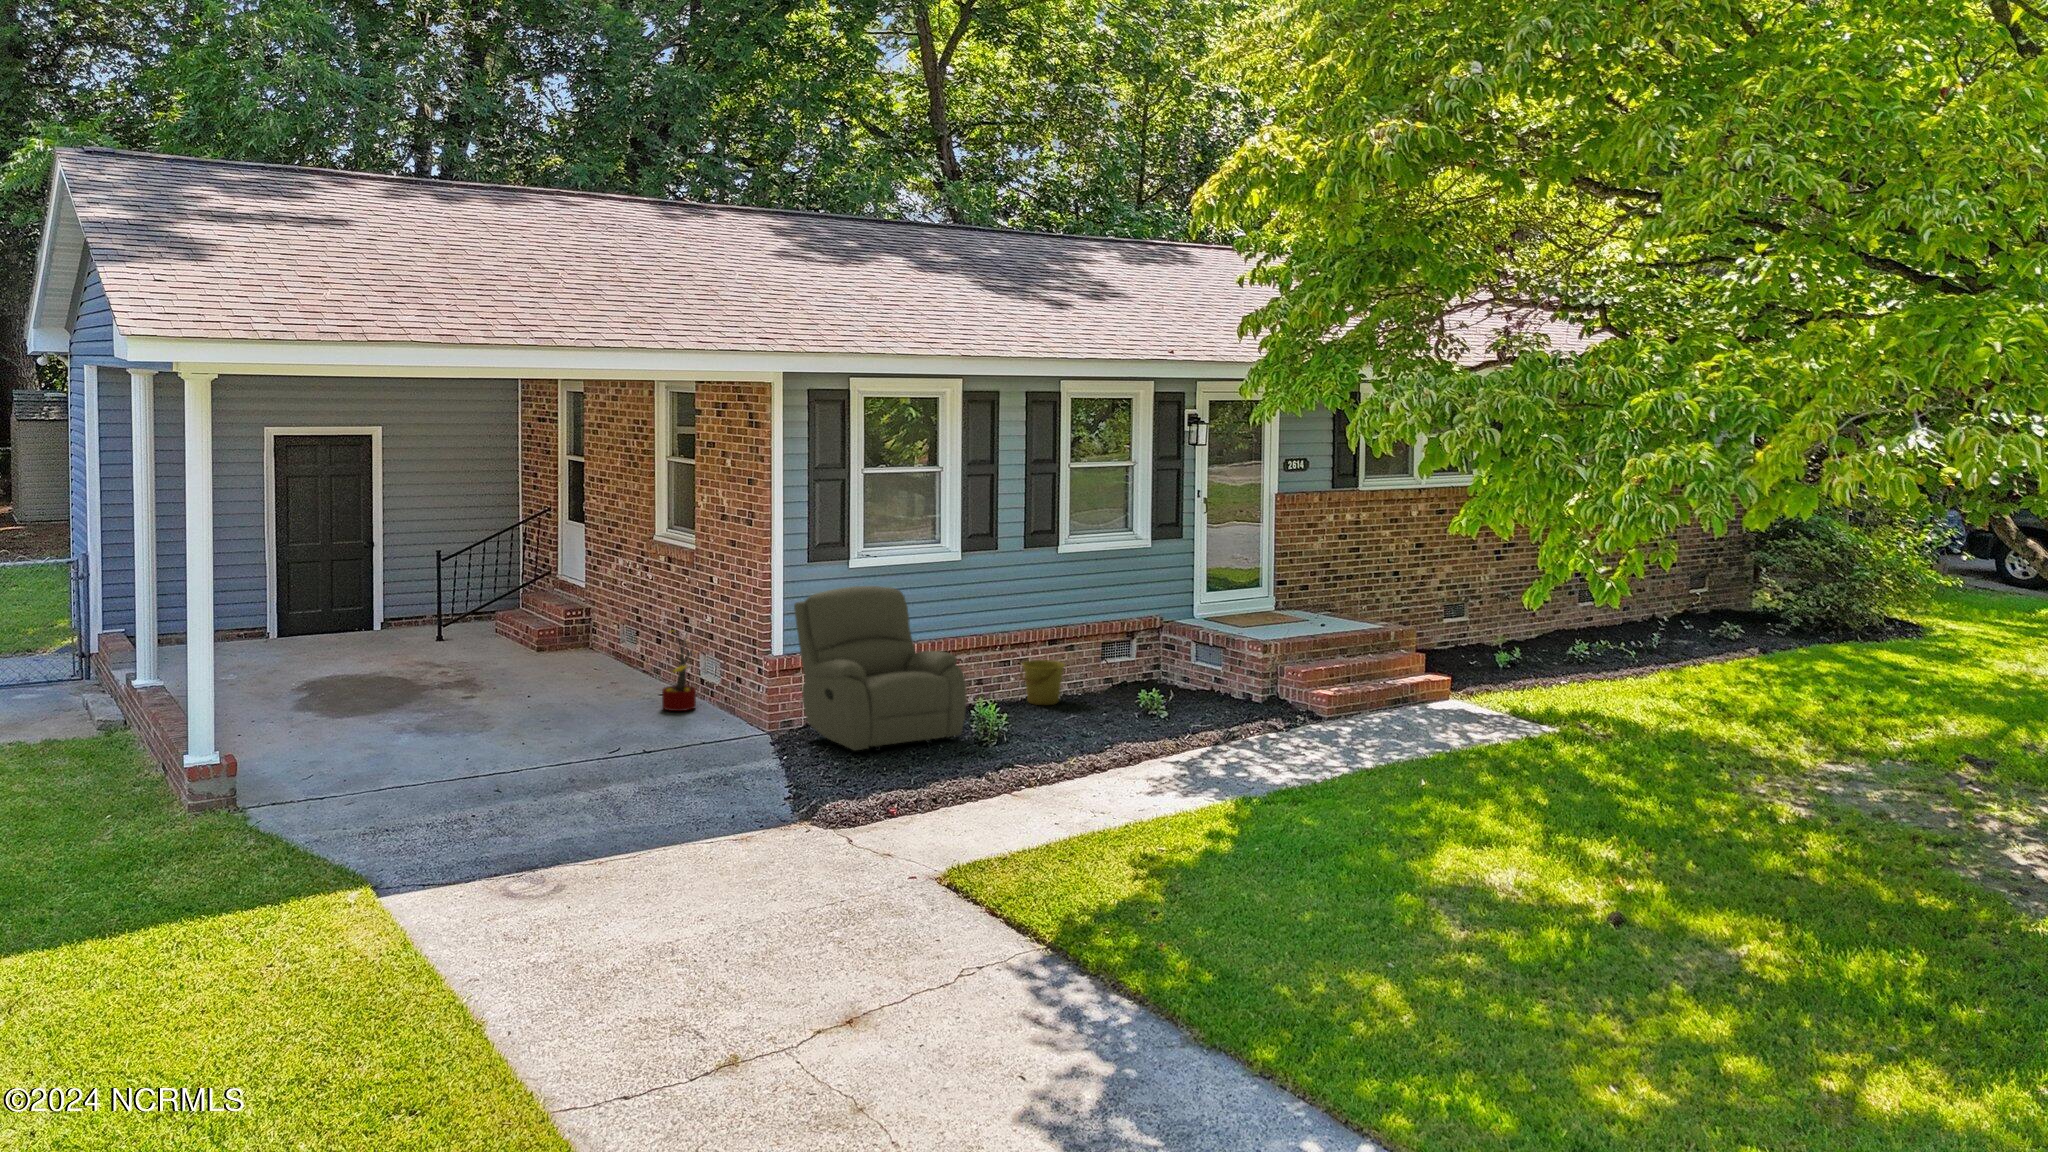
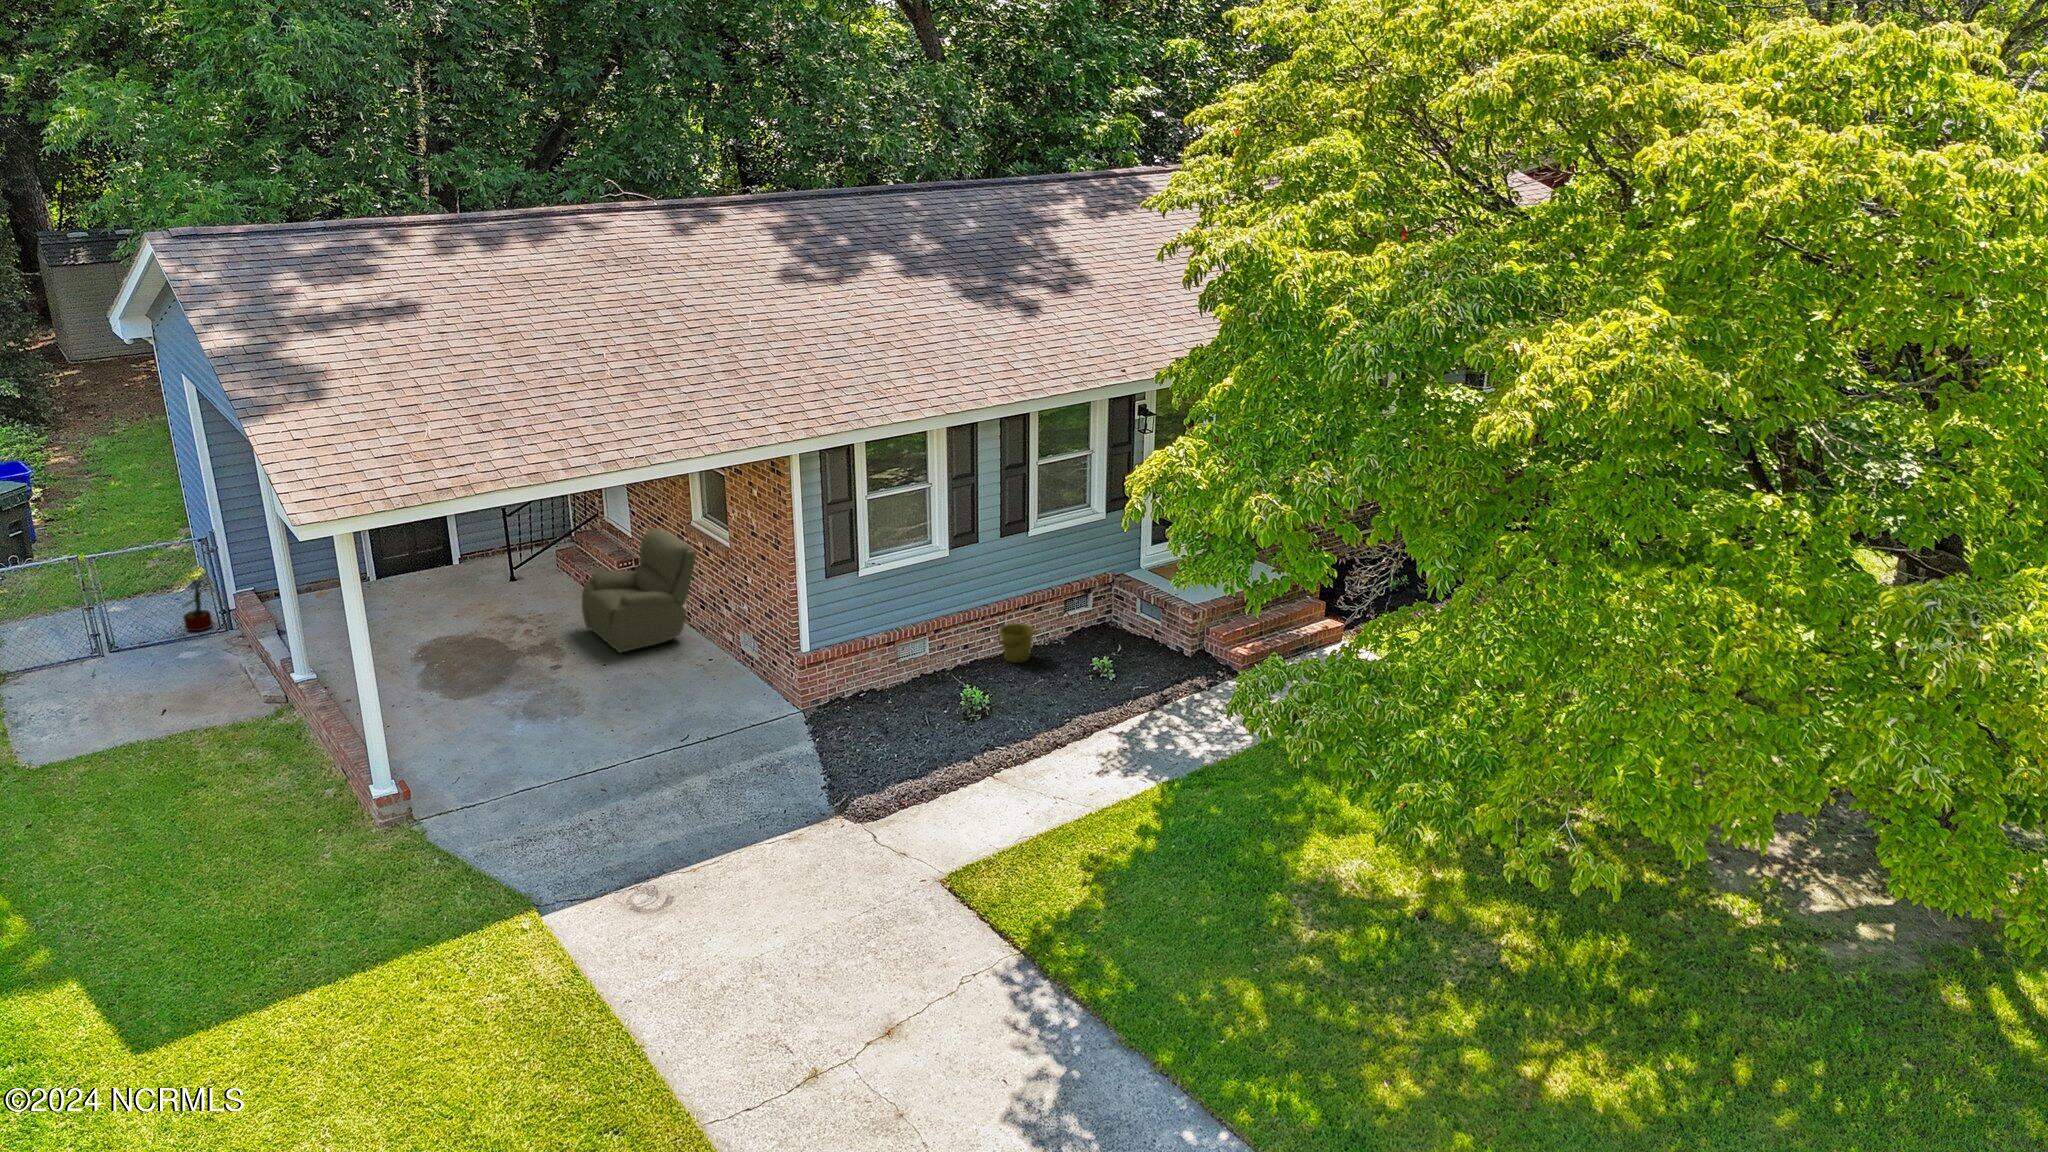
chair: present [794,586,966,751] -> present [582,528,696,653]
decorative plant: present [662,630,696,711] -> present [183,580,213,631]

